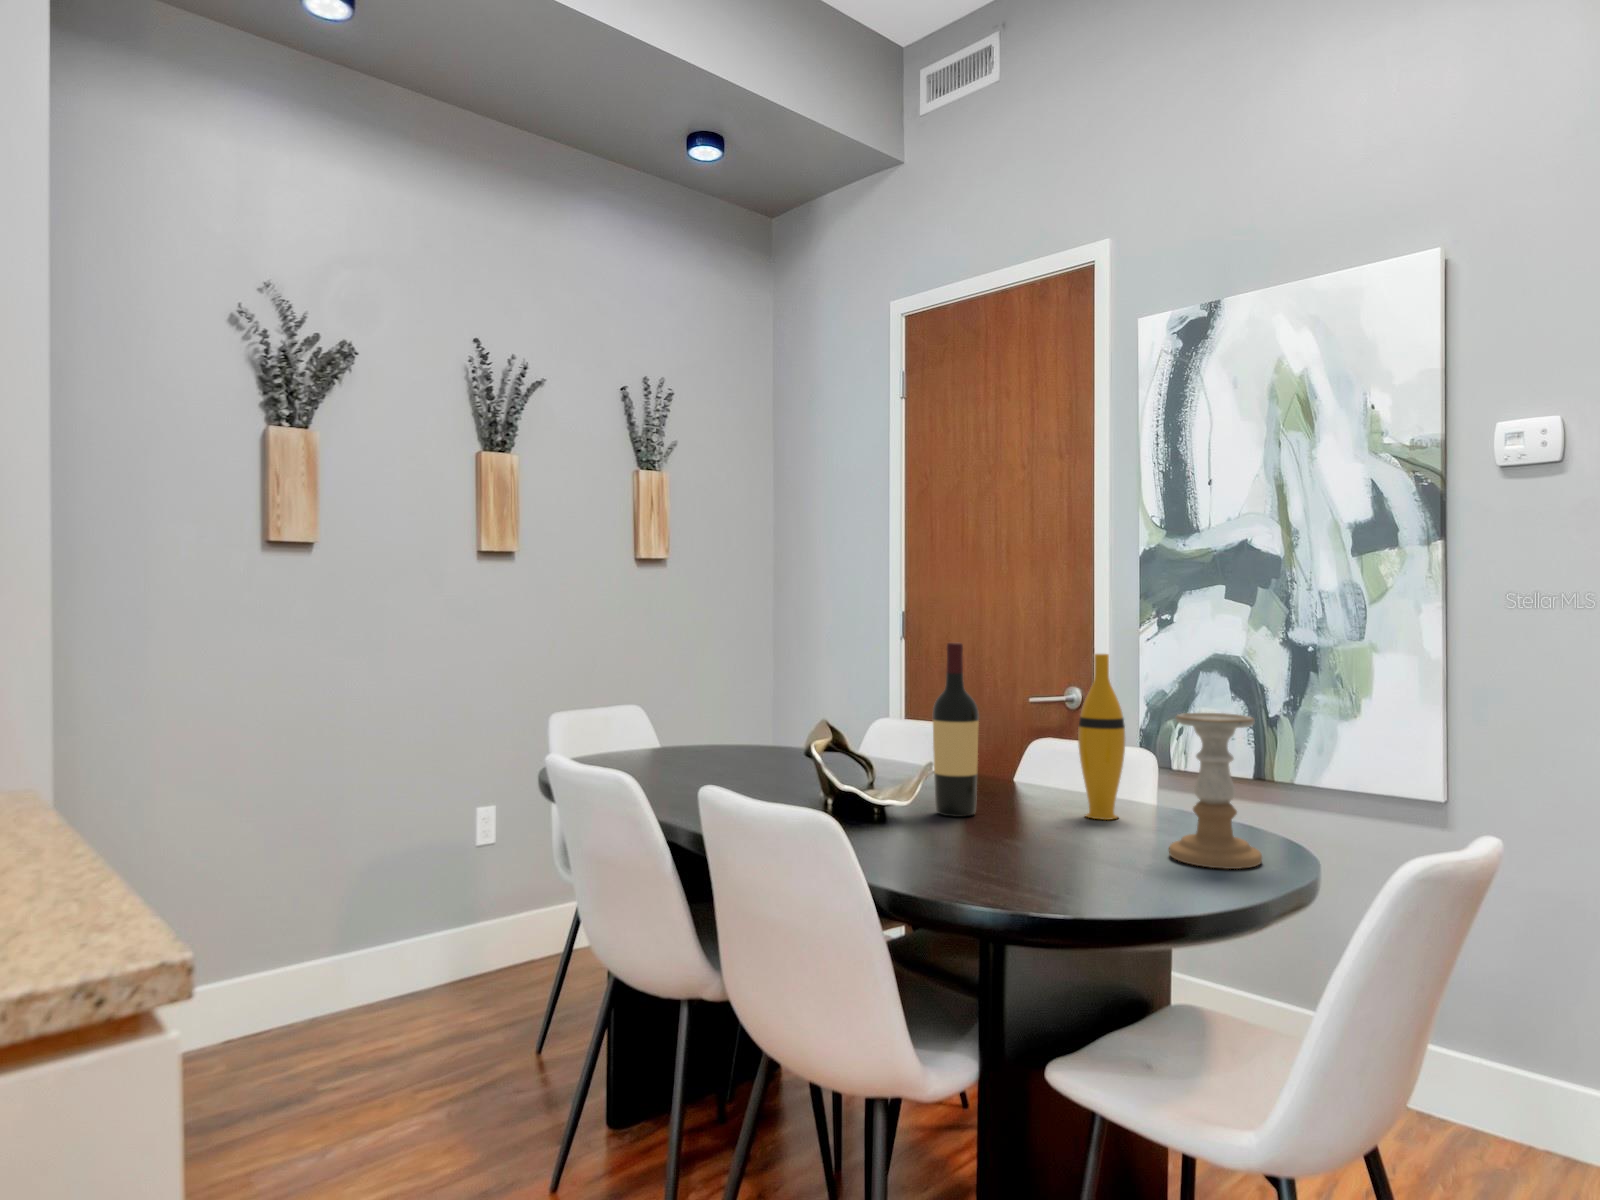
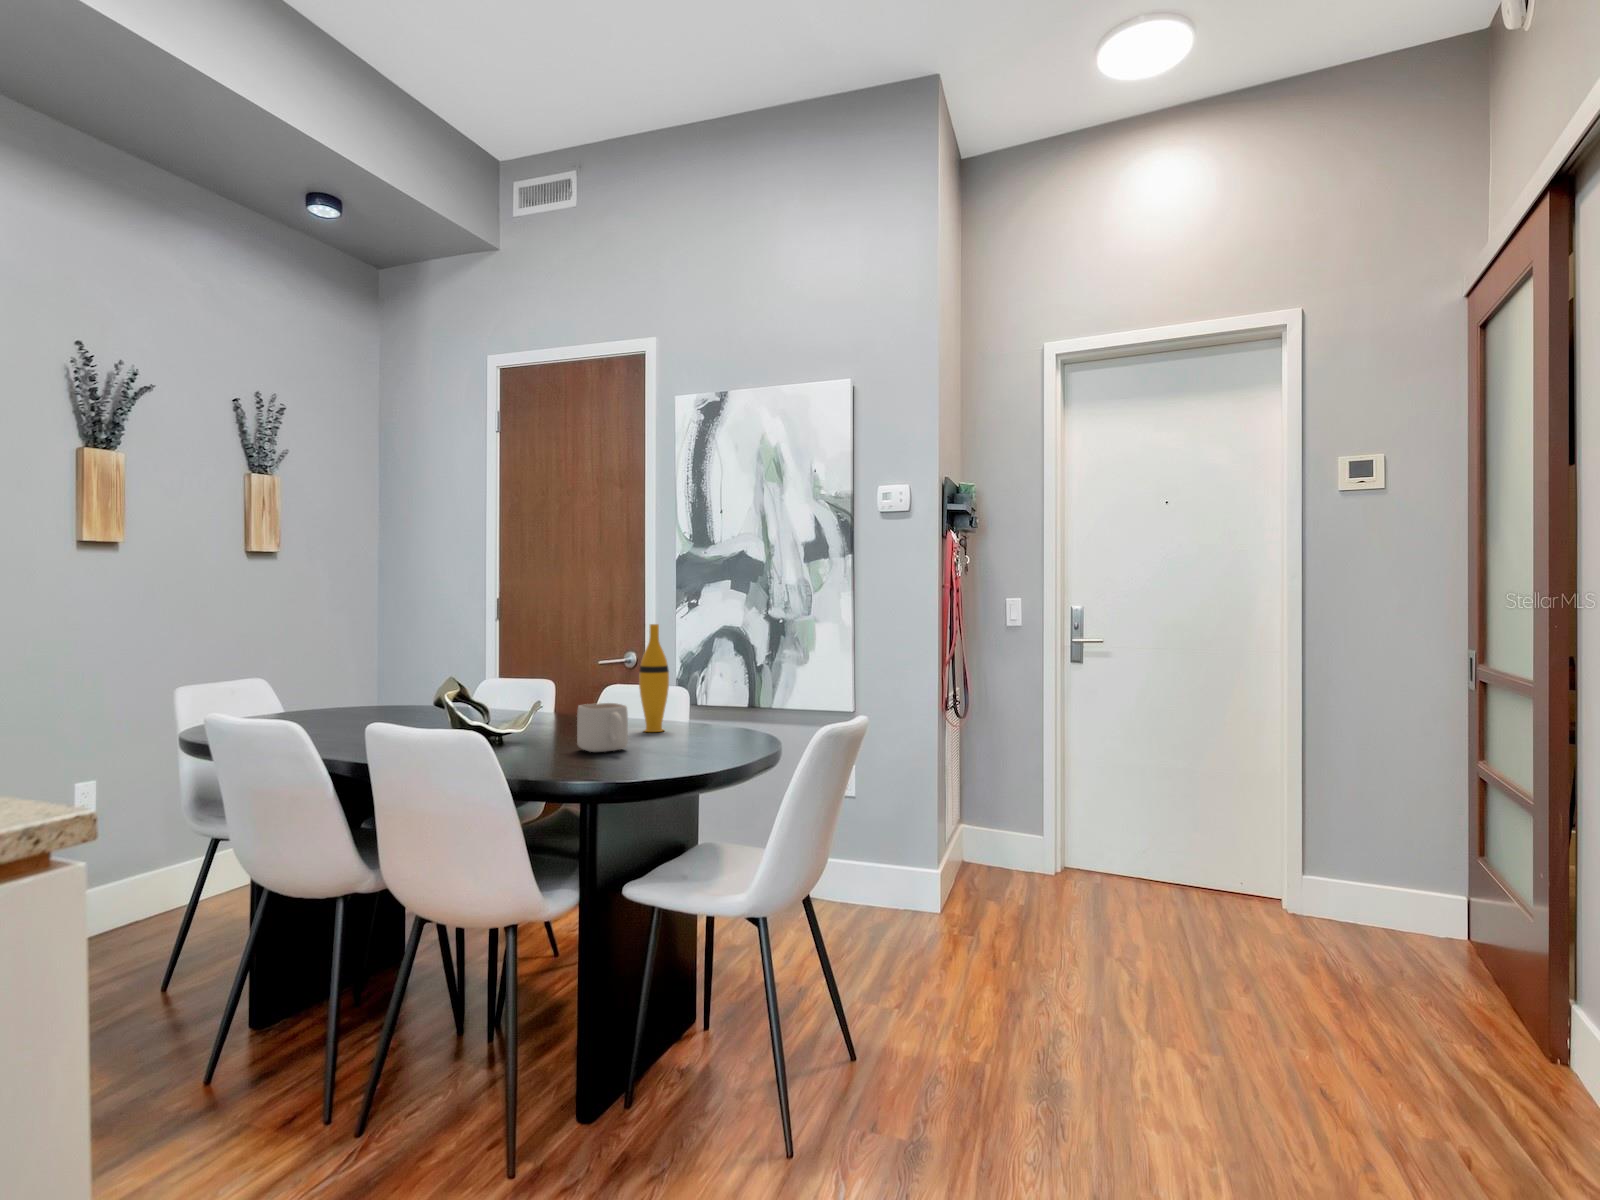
wine bottle: present [933,643,979,817] -> none [539,618,572,738]
candle holder: present [1169,713,1262,869] -> none [696,658,749,750]
mug: none [981,774,1056,851] -> present [577,703,628,752]

